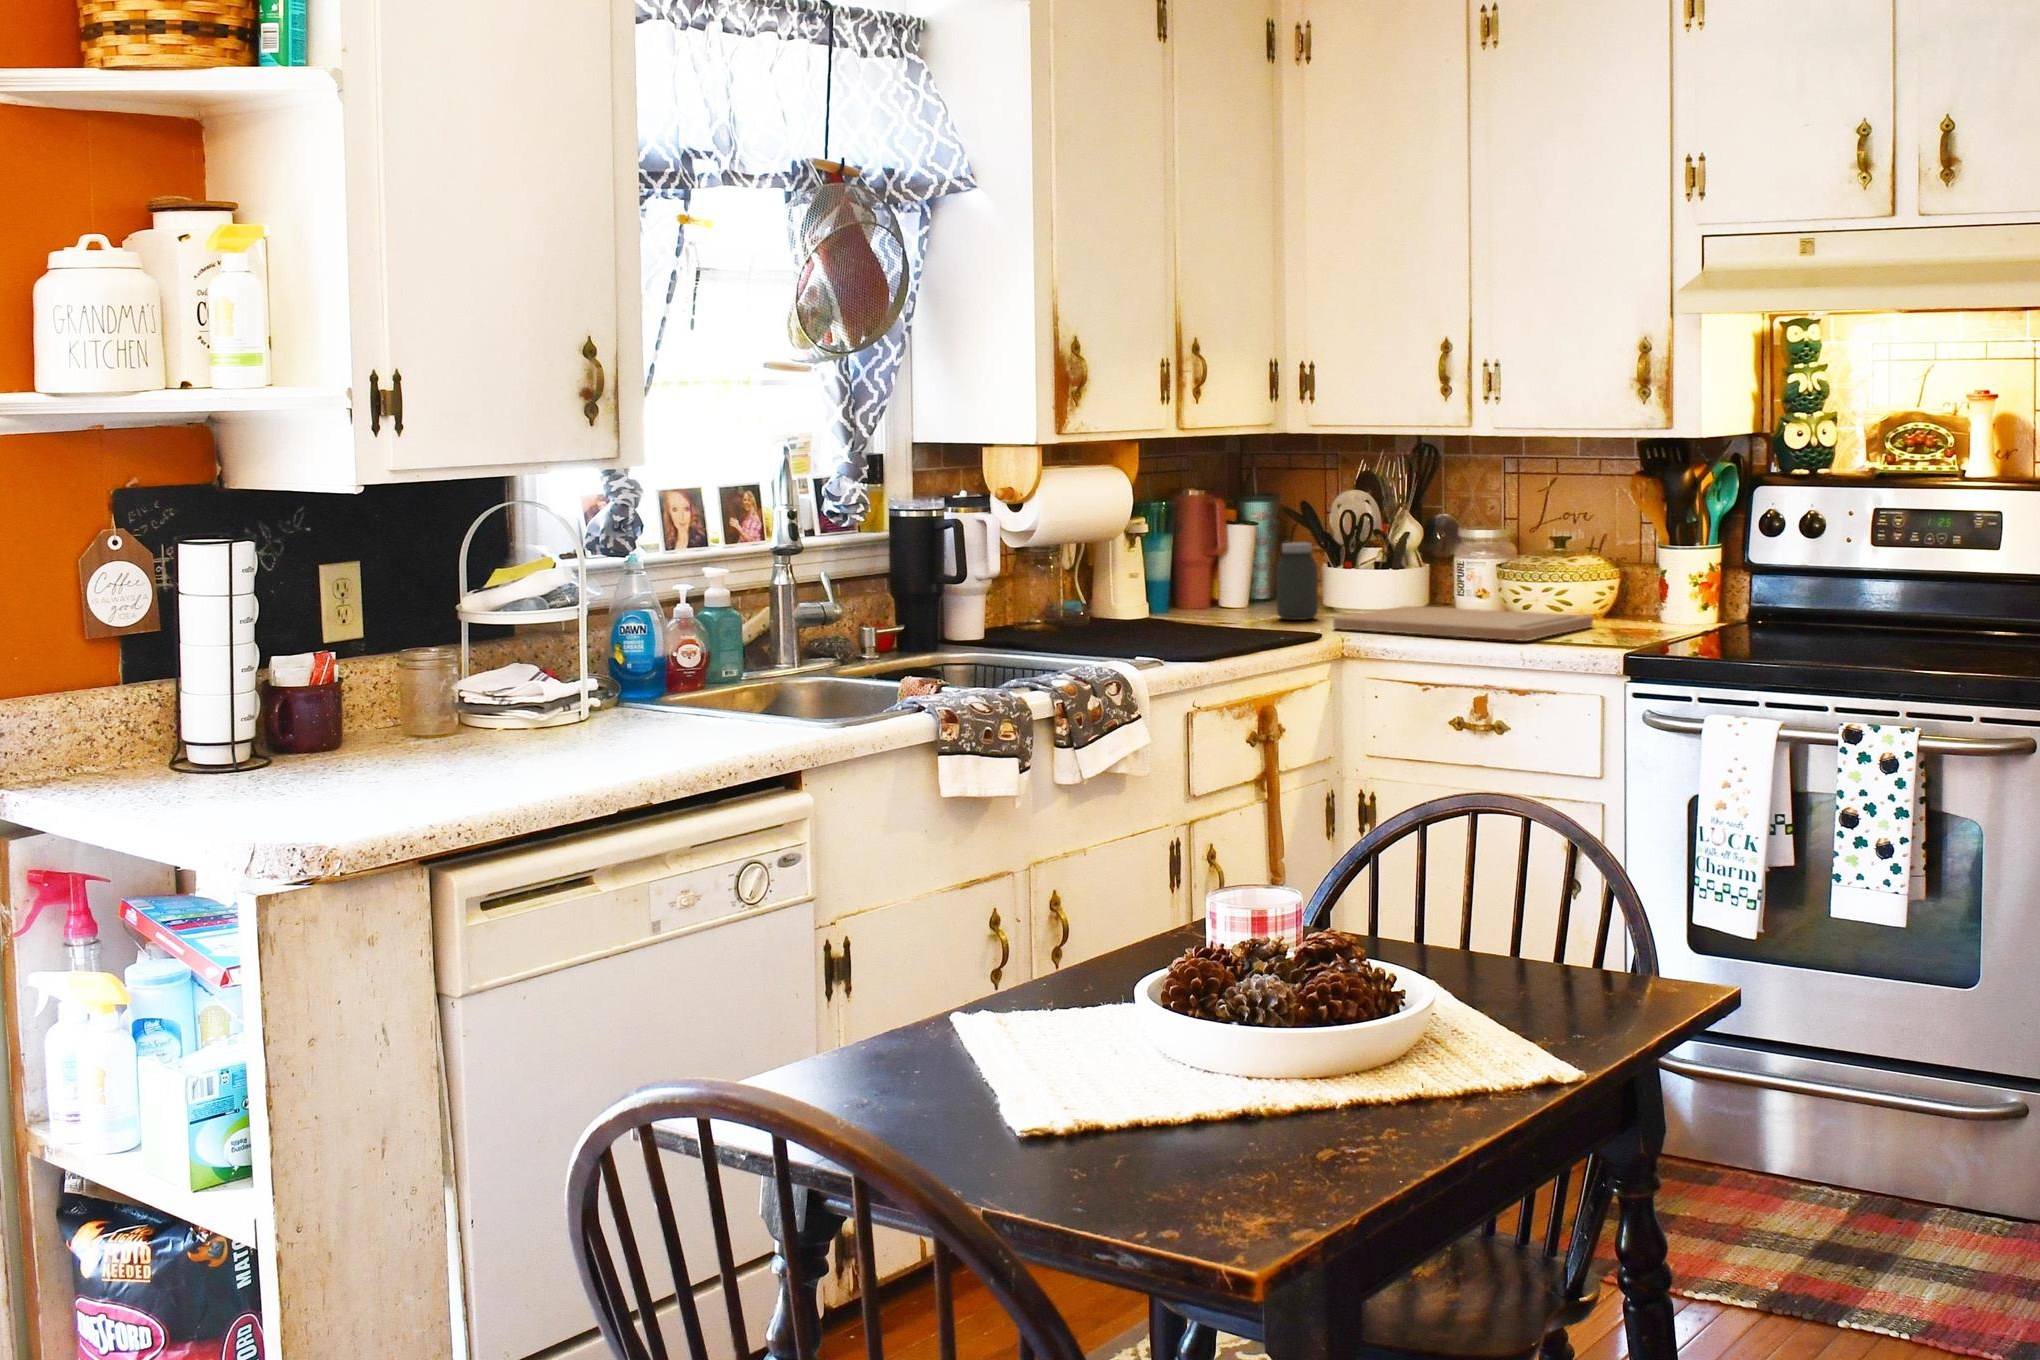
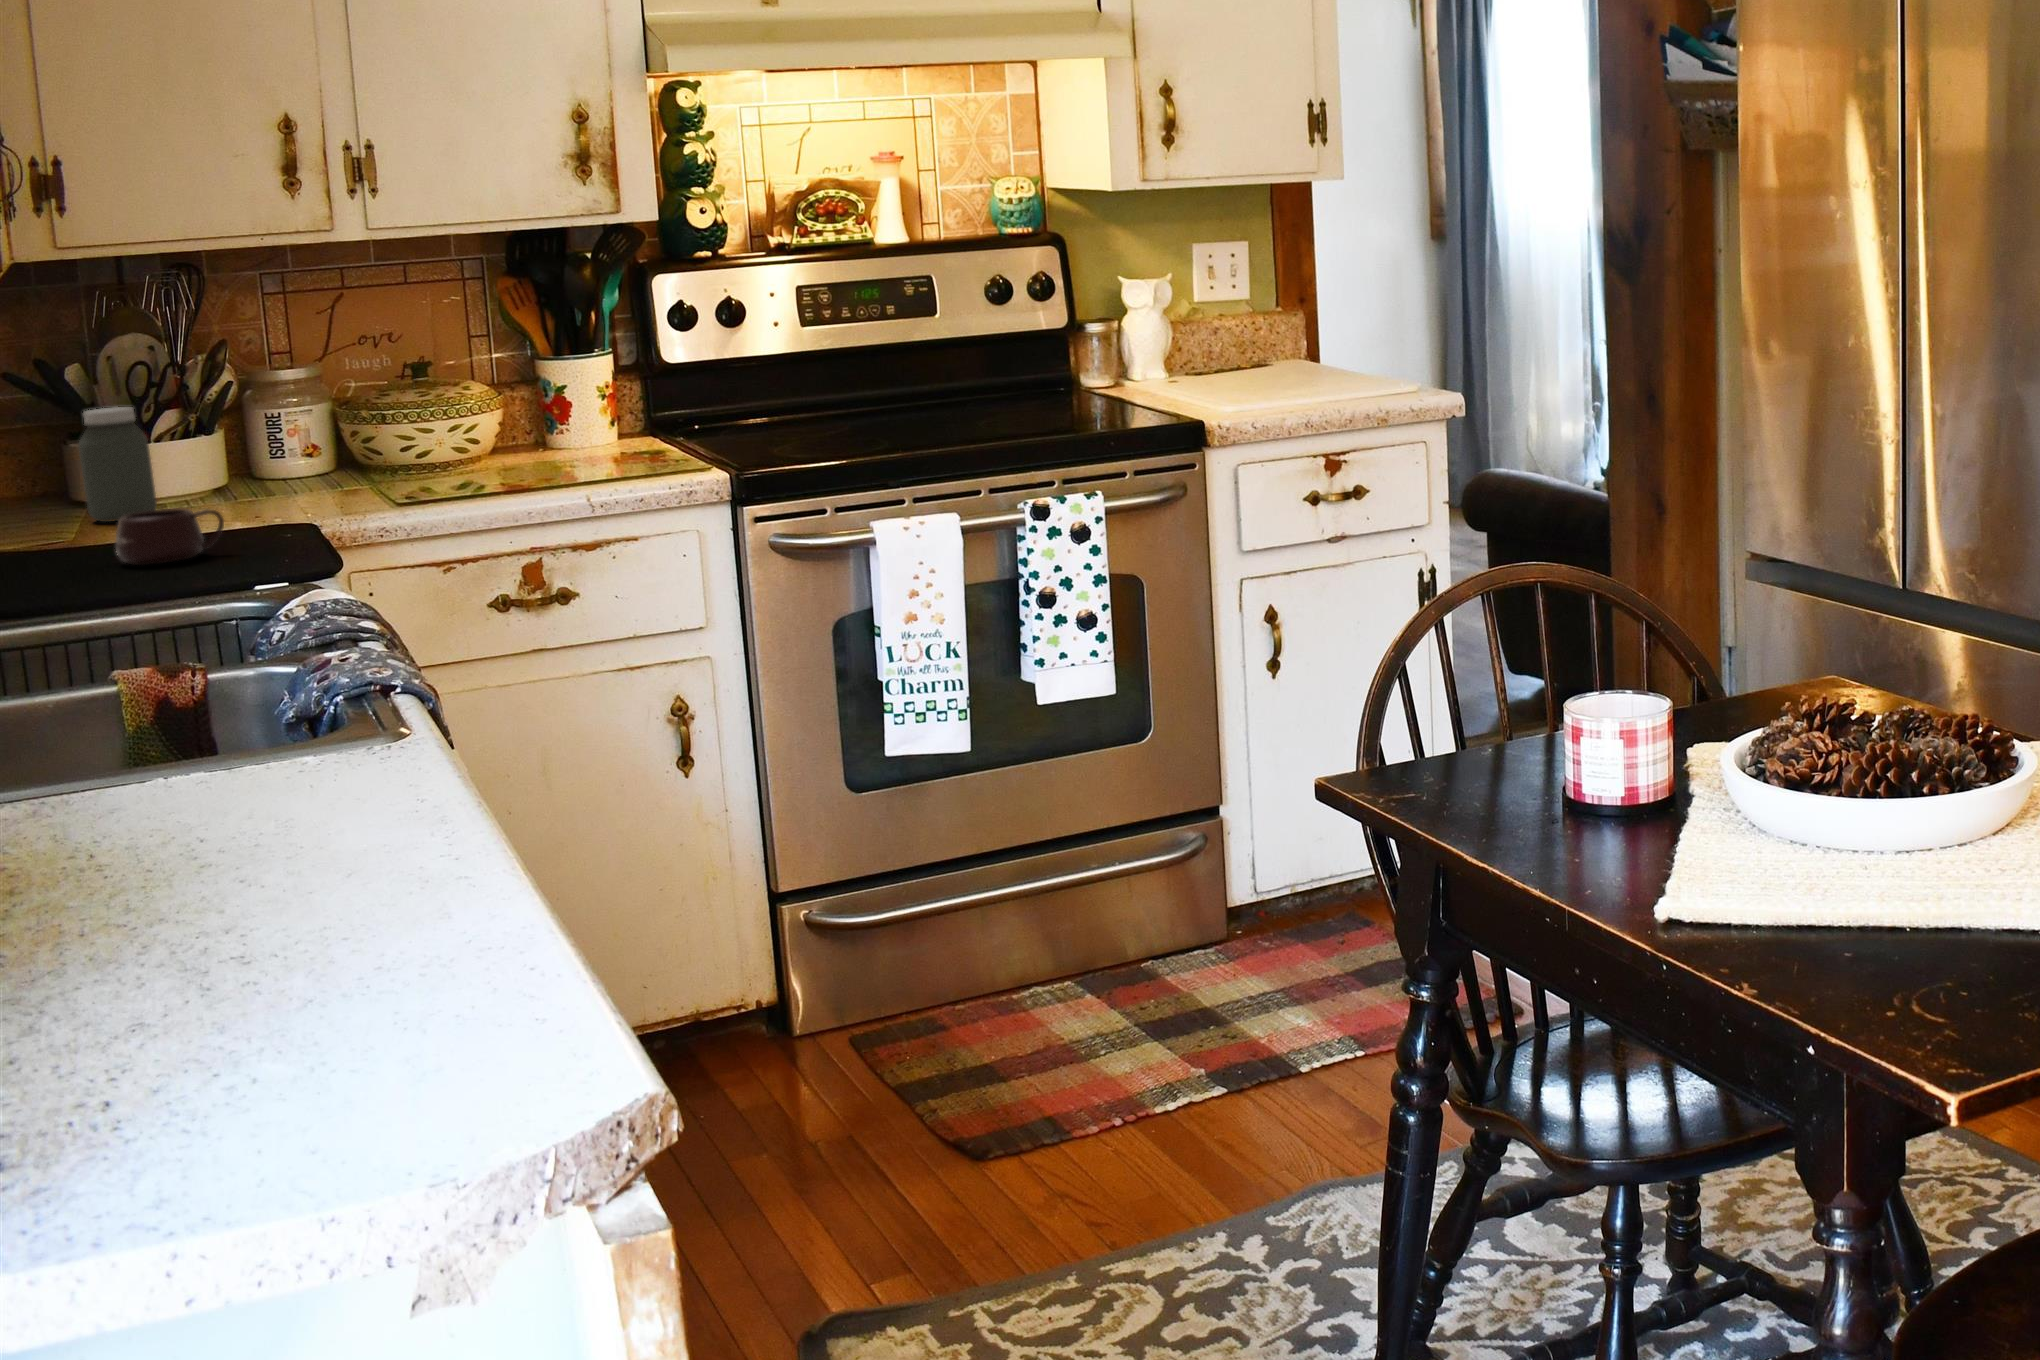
cutting board: present [1333,606,1593,640] -> none [244,448,575,516]
mug: none [1182,610,1240,645] -> present [116,508,224,565]

